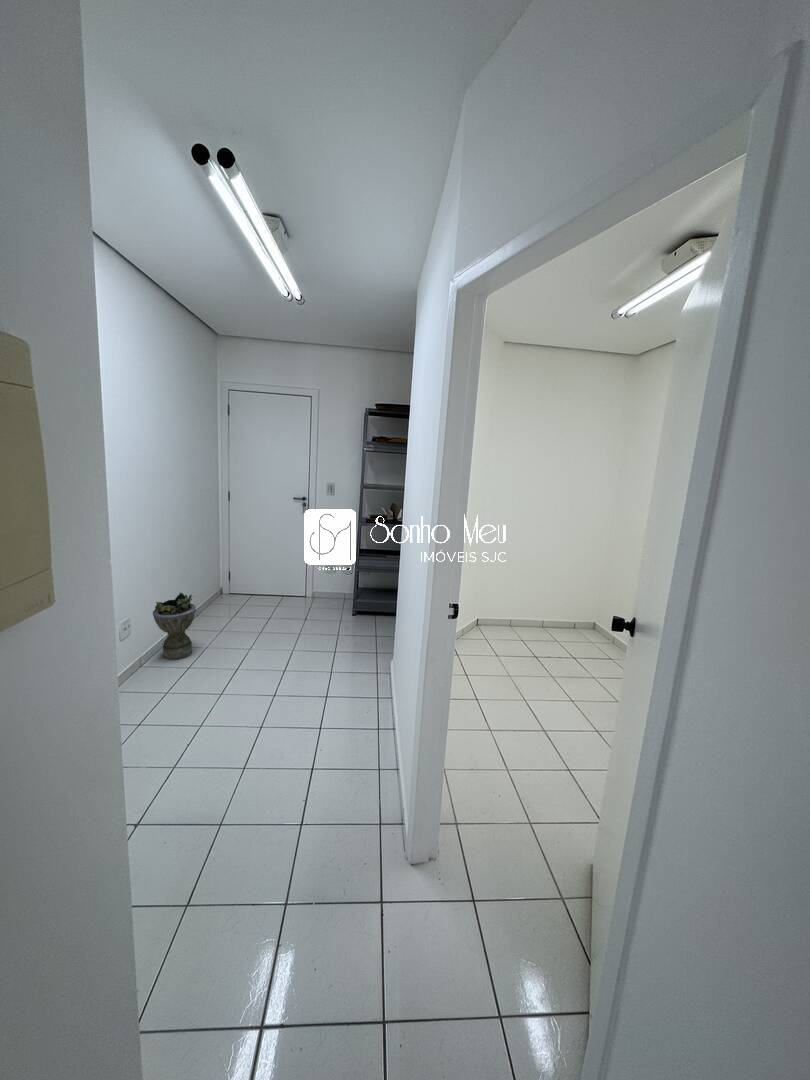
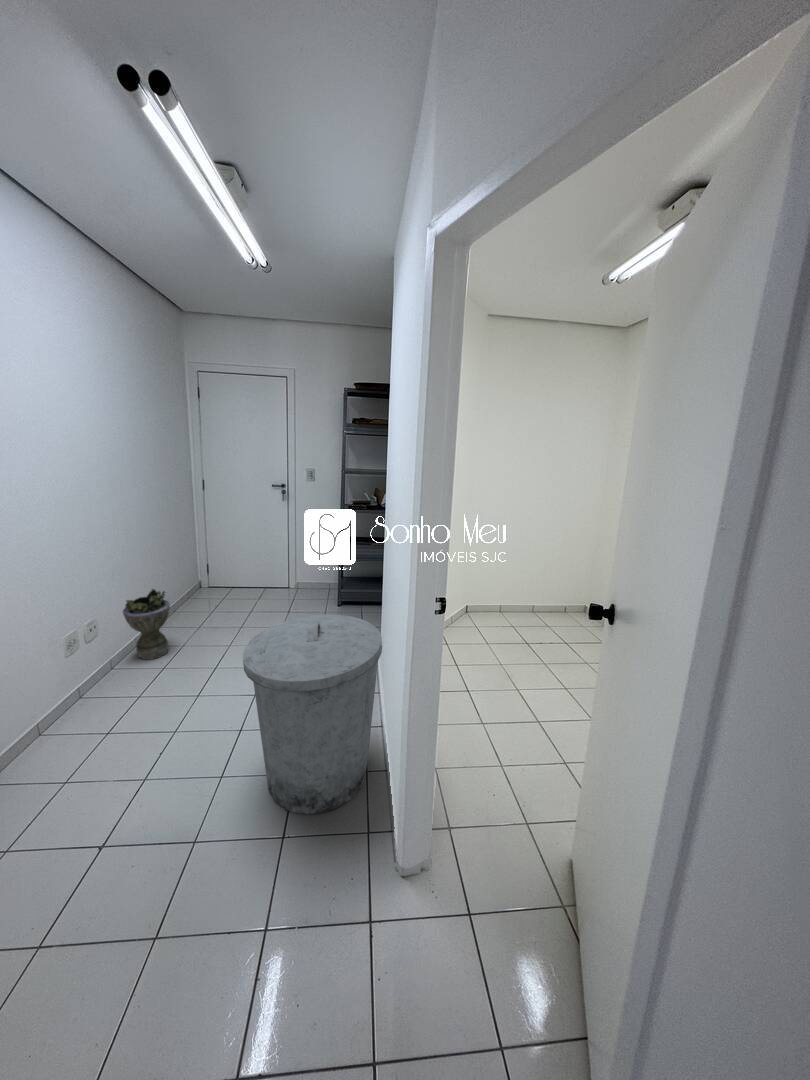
trash can: none [269,619,397,805] -> present [243,614,382,815]

